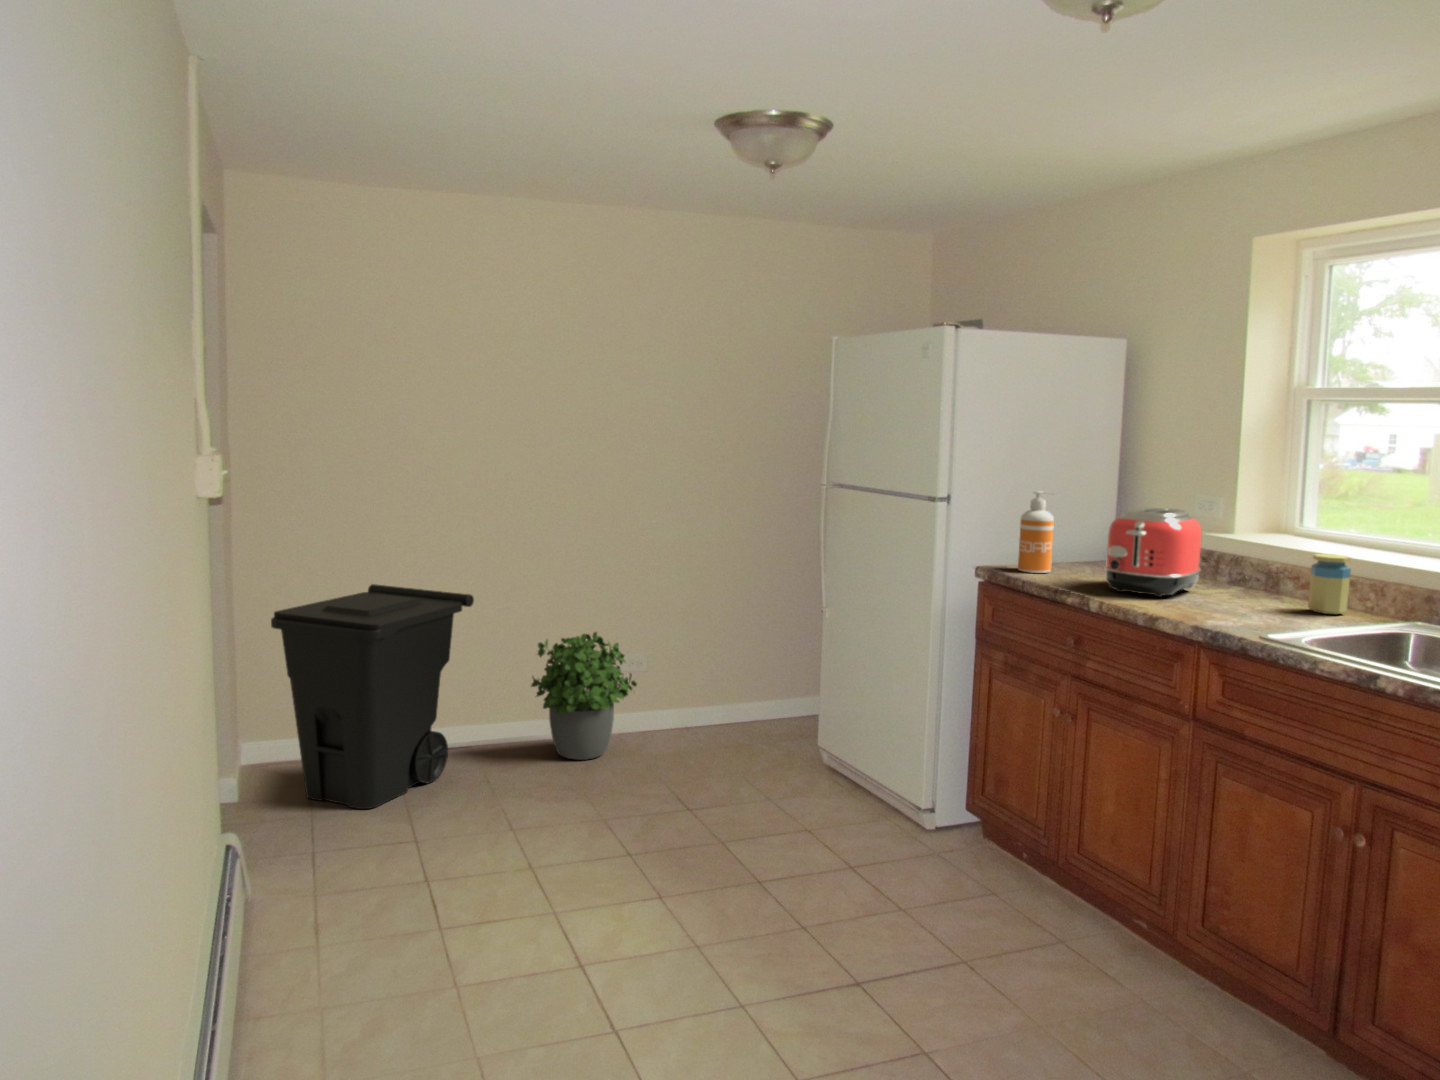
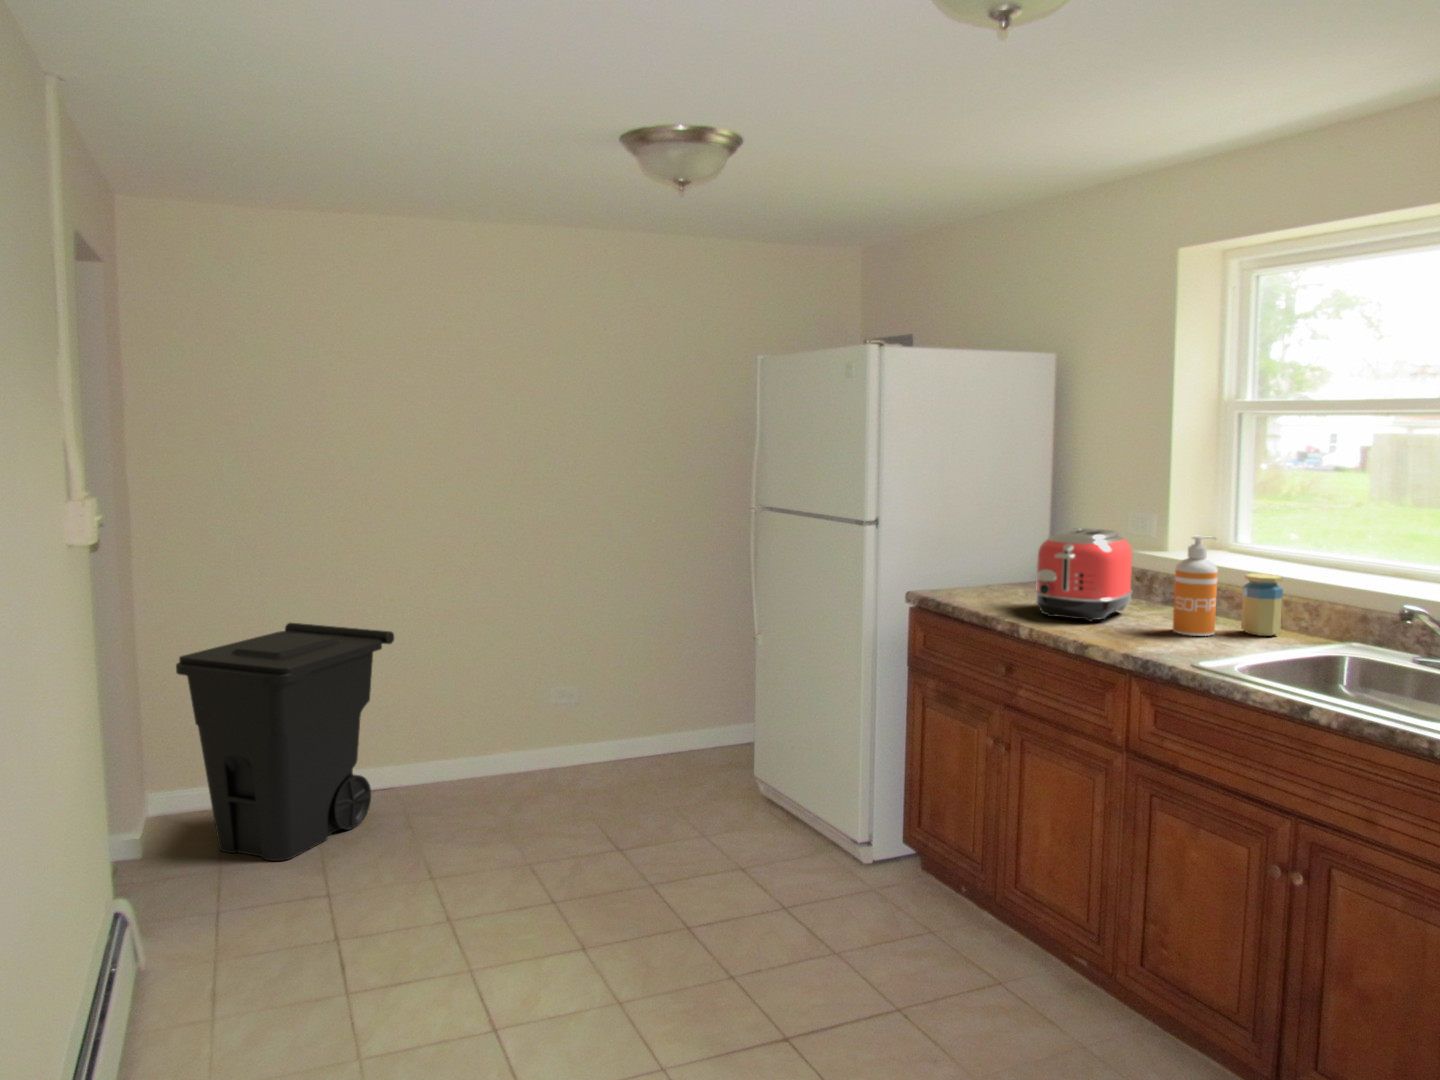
soap dispenser: present [1018,491,1054,573] -> present [1172,536,1218,636]
potted plant: present [531,632,637,760] -> none [458,664,569,798]

